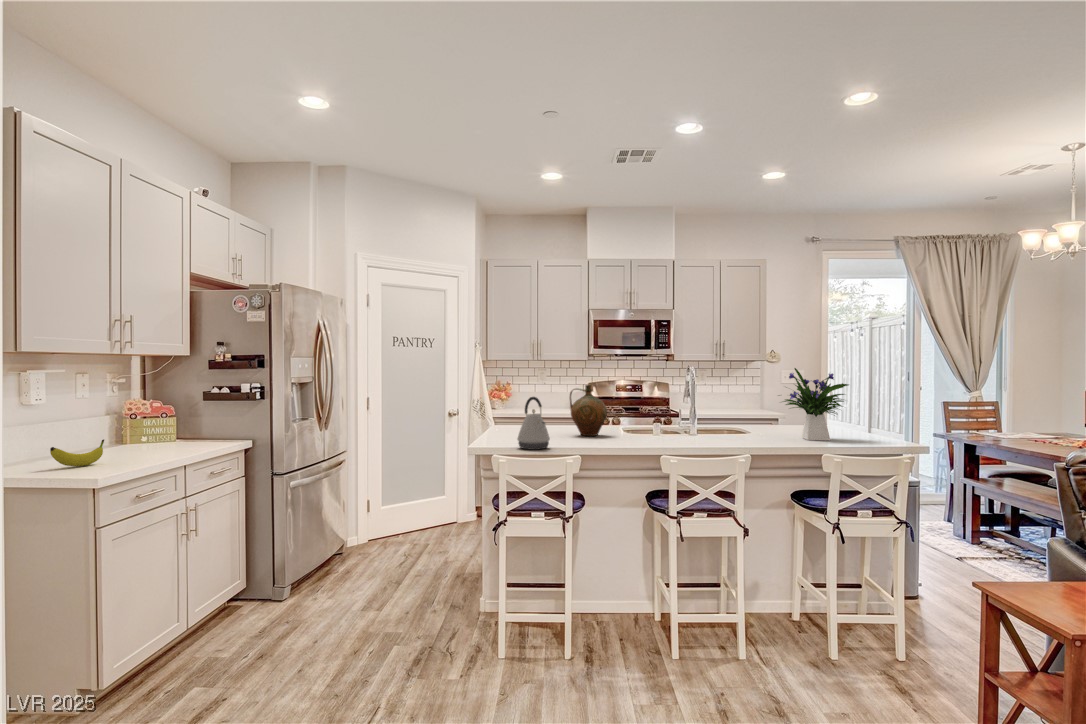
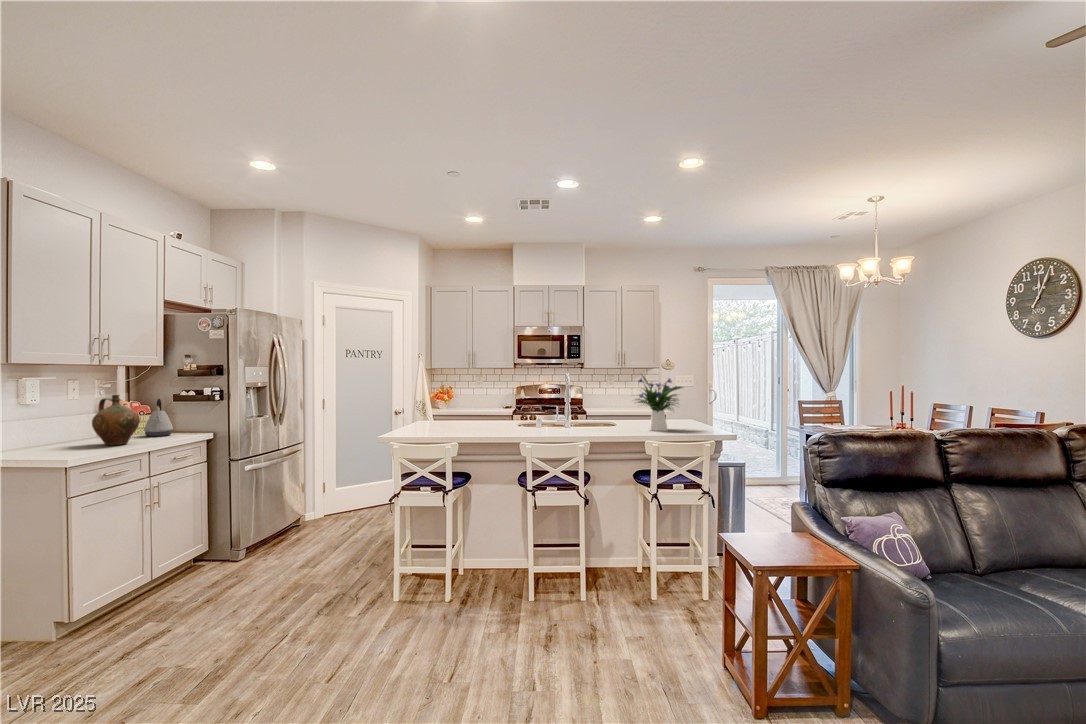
ceramic jug: present [570,385,607,436] -> present [92,395,140,445]
kettle: present [517,397,550,450] -> present [144,399,173,437]
fruit: present [50,439,104,466] -> none [31,432,79,452]

